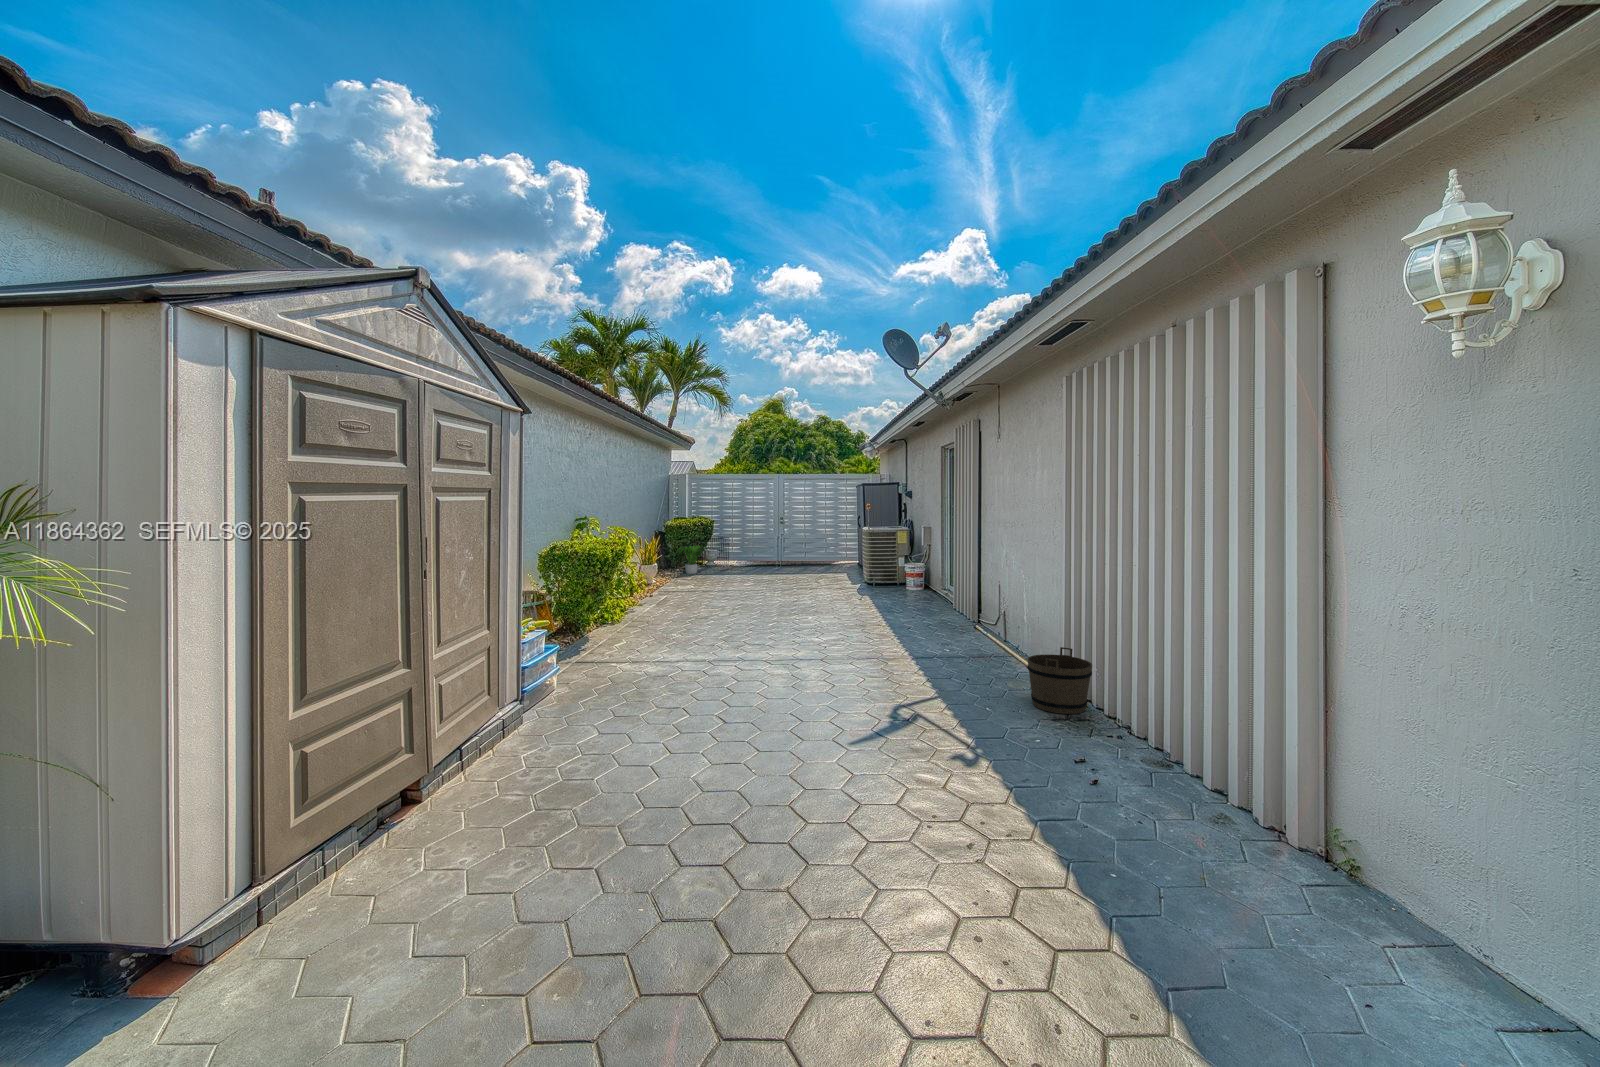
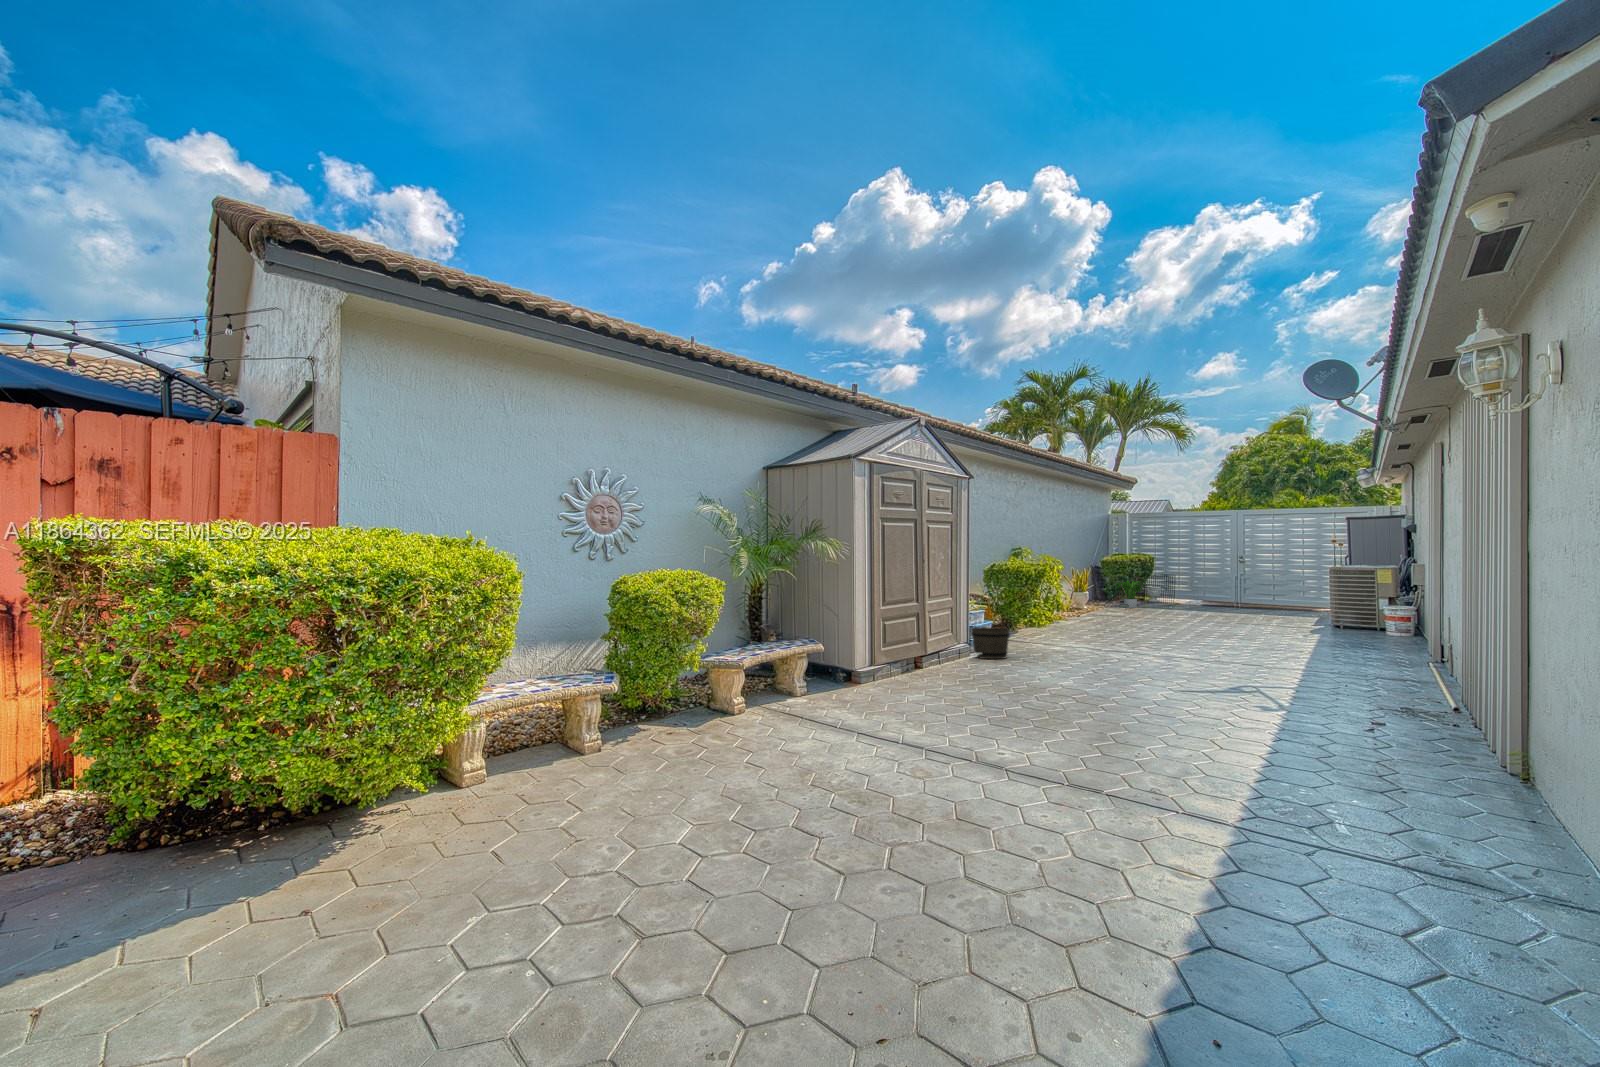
bucket: present [1028,647,1092,714] -> present [971,625,1009,659]

